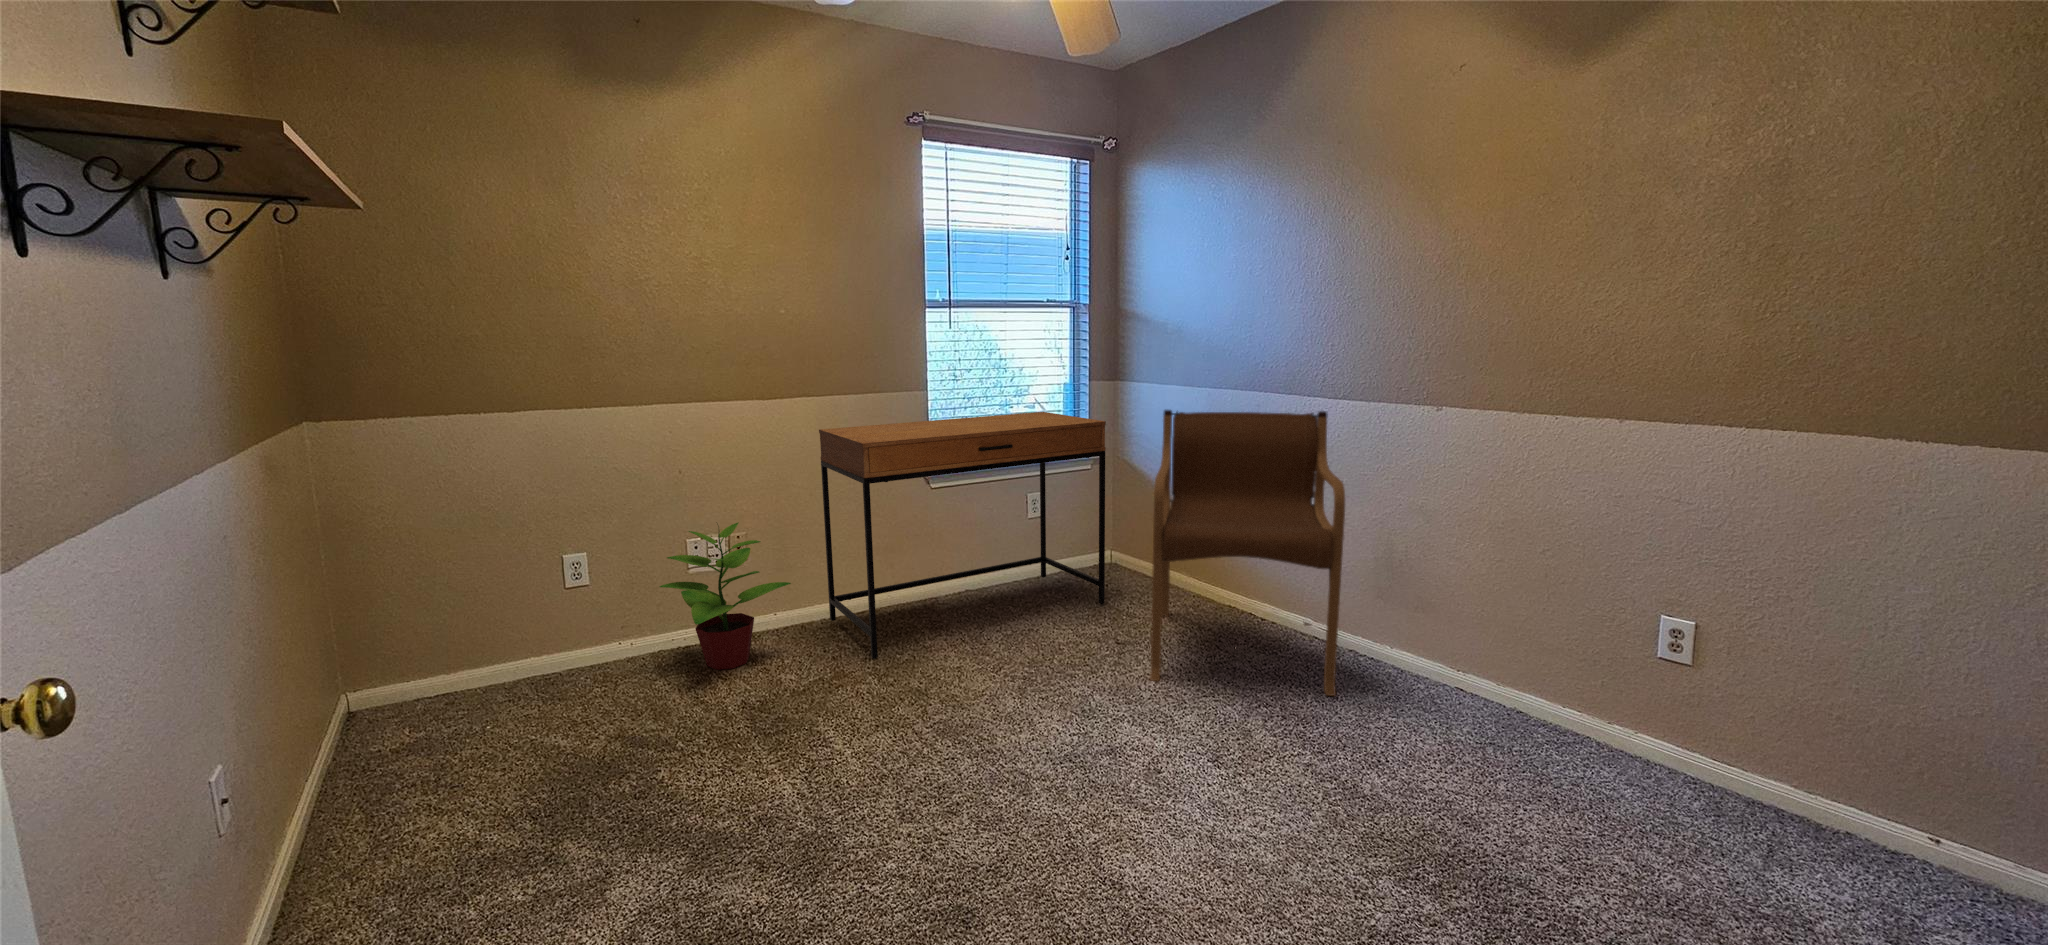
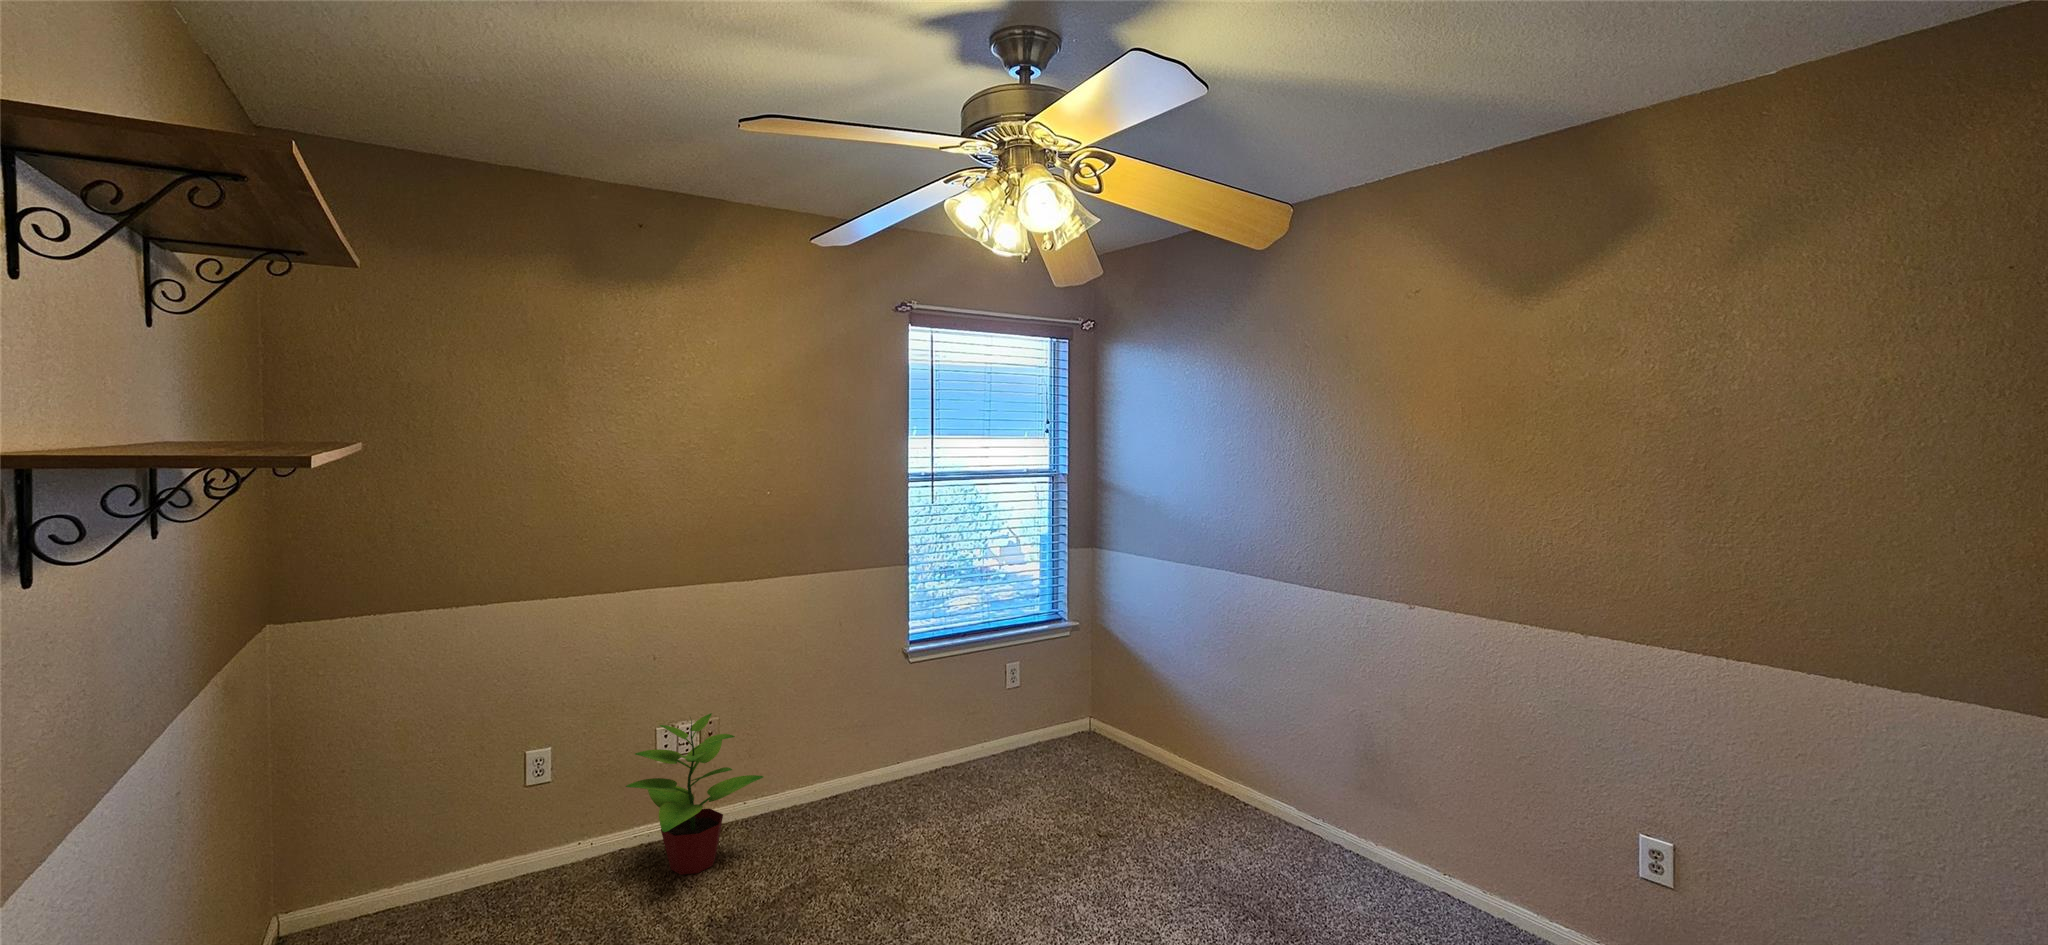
armchair: present [1150,410,1345,696] -> none [1135,592,1326,905]
desk: present [819,412,1106,659] -> none [797,581,1085,858]

